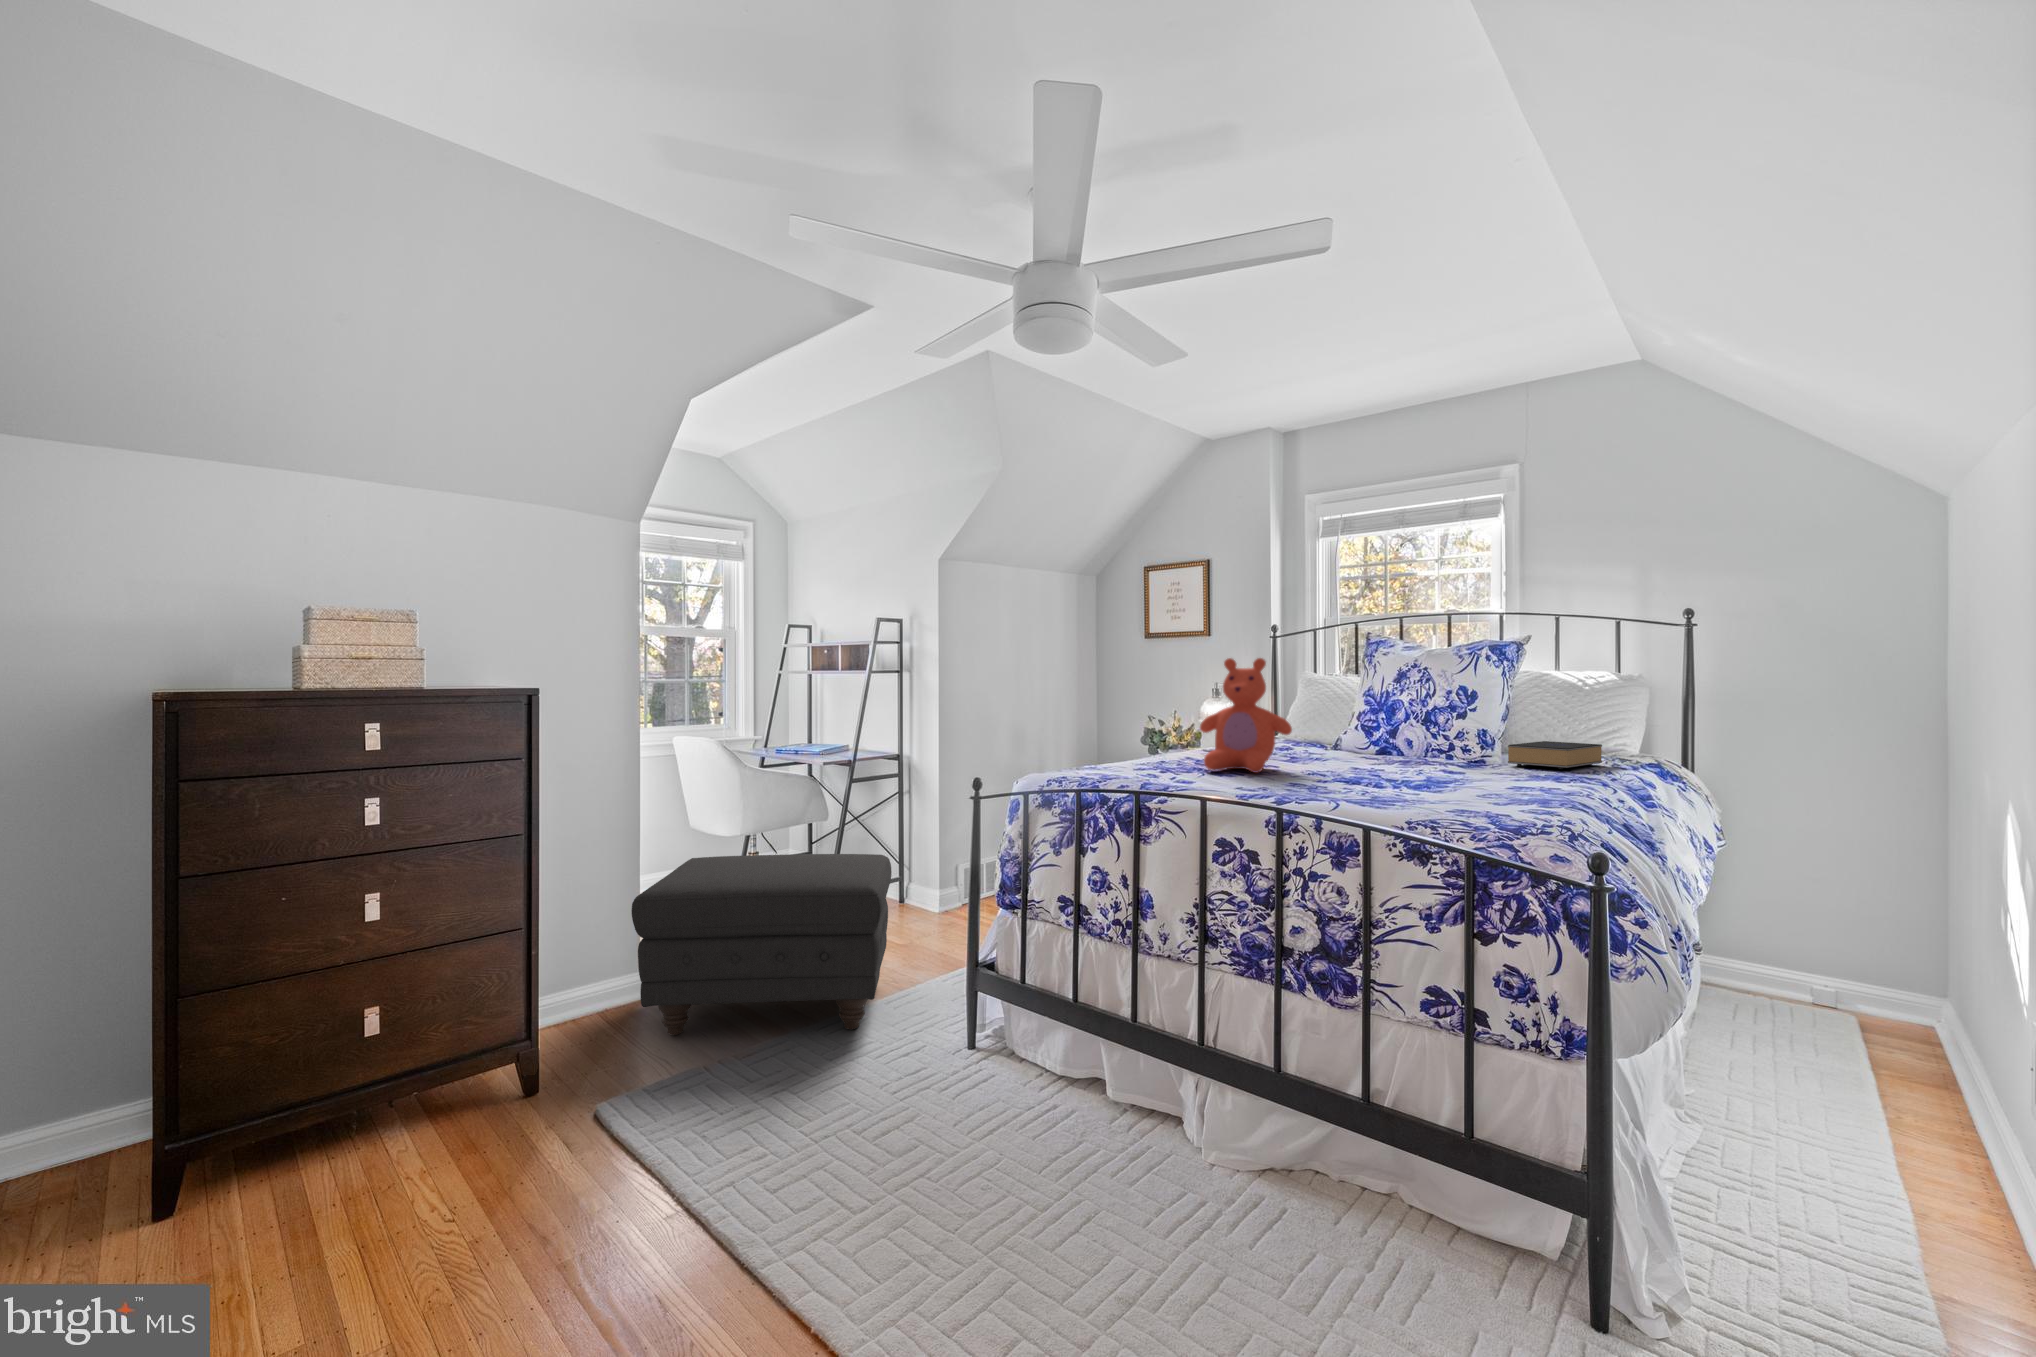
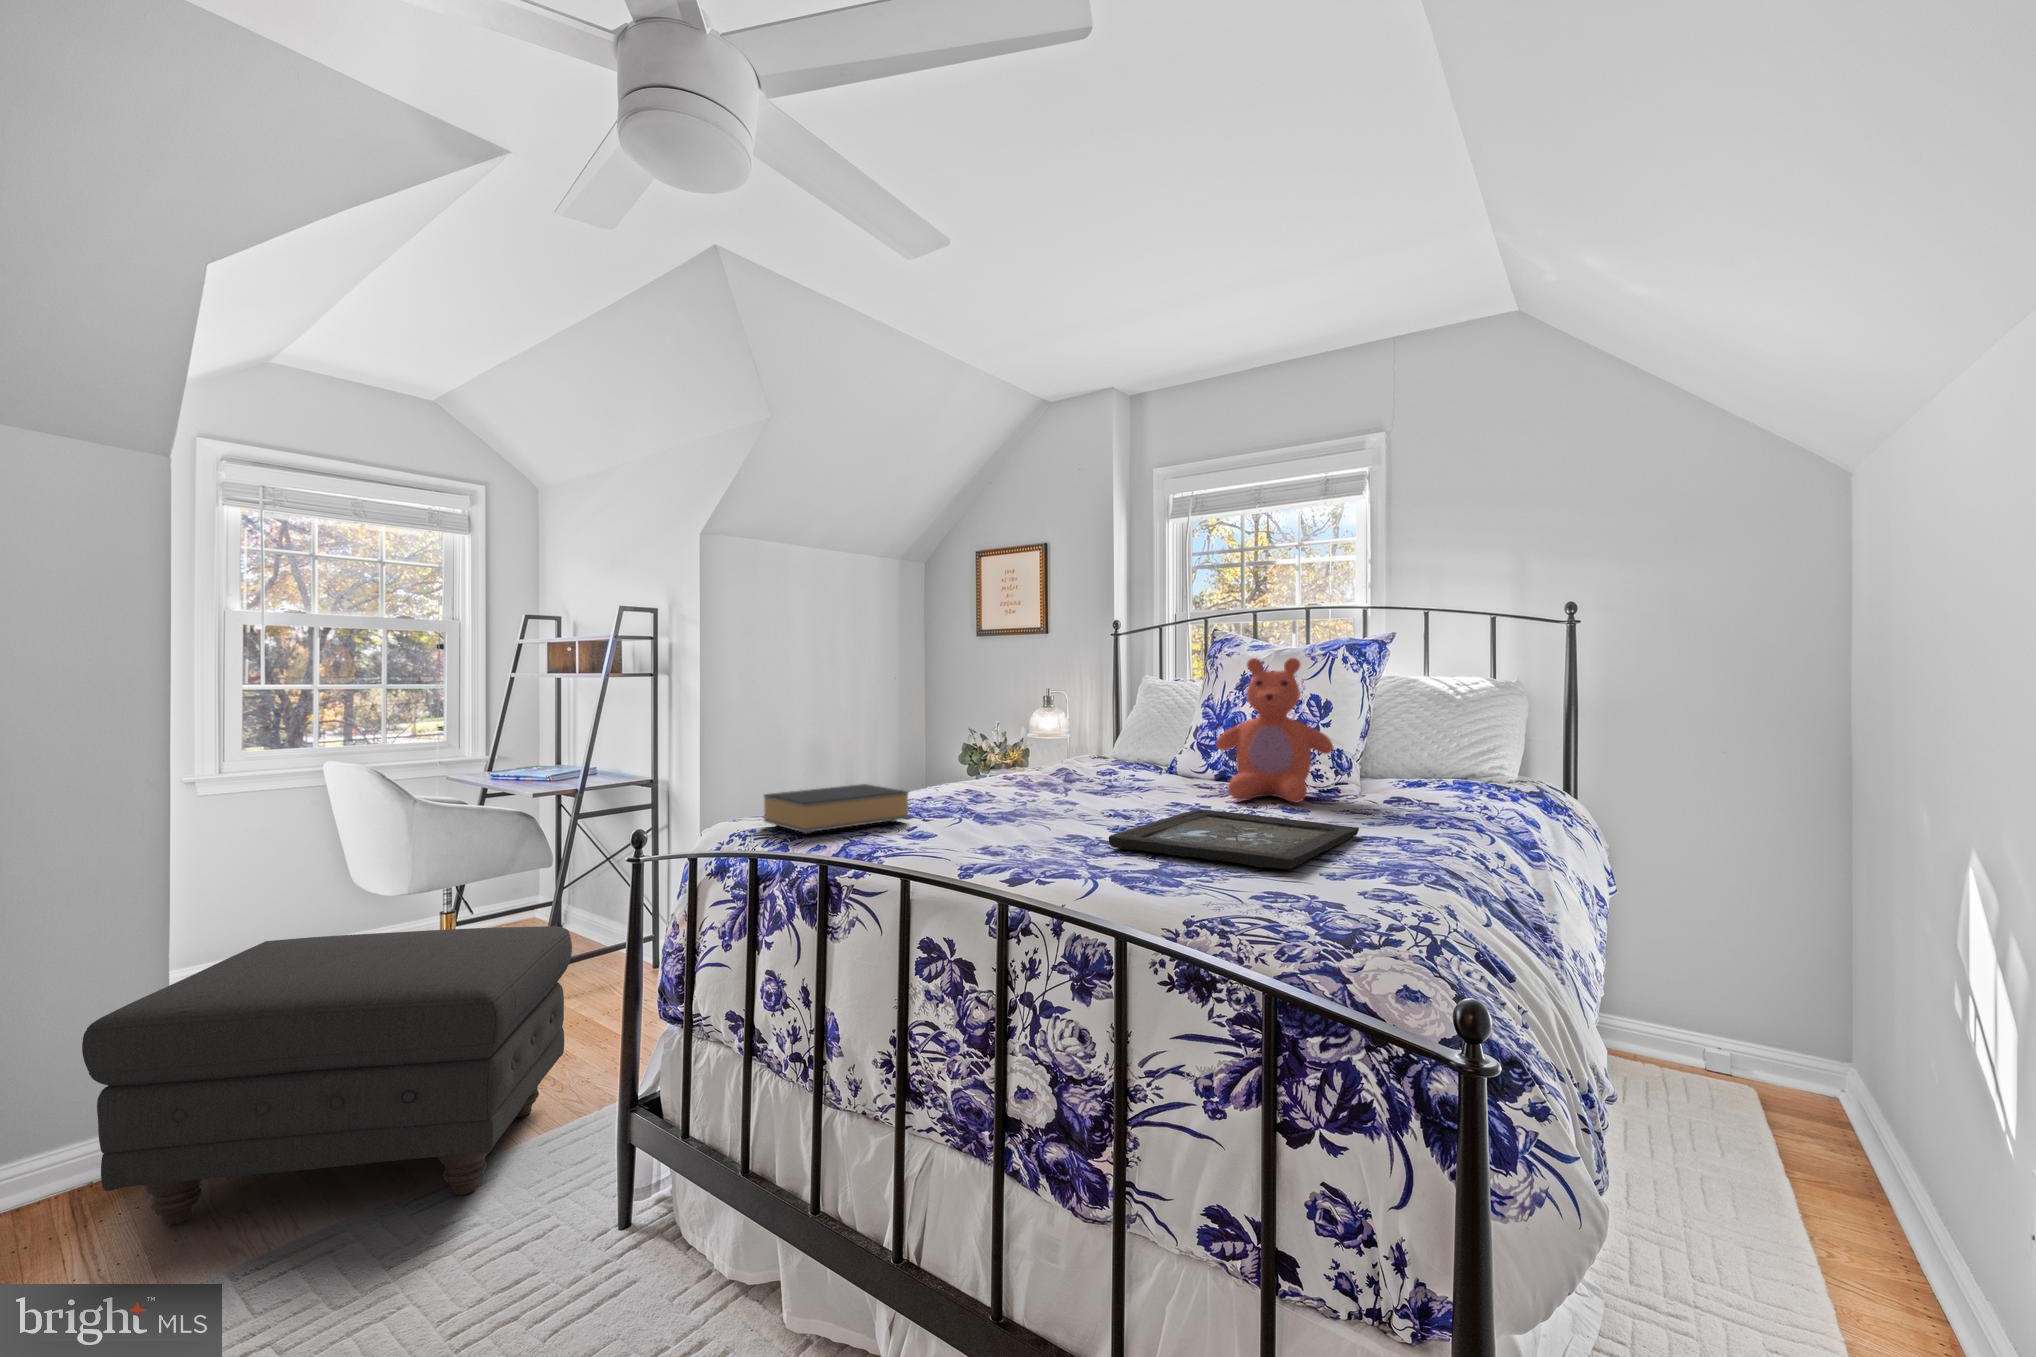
teddy bear: present [1200,658,1292,773] -> present [1216,658,1333,803]
book: present [1508,741,1602,770] -> present [764,784,908,834]
tray: none [1327,768,1509,799] -> present [1109,809,1359,869]

